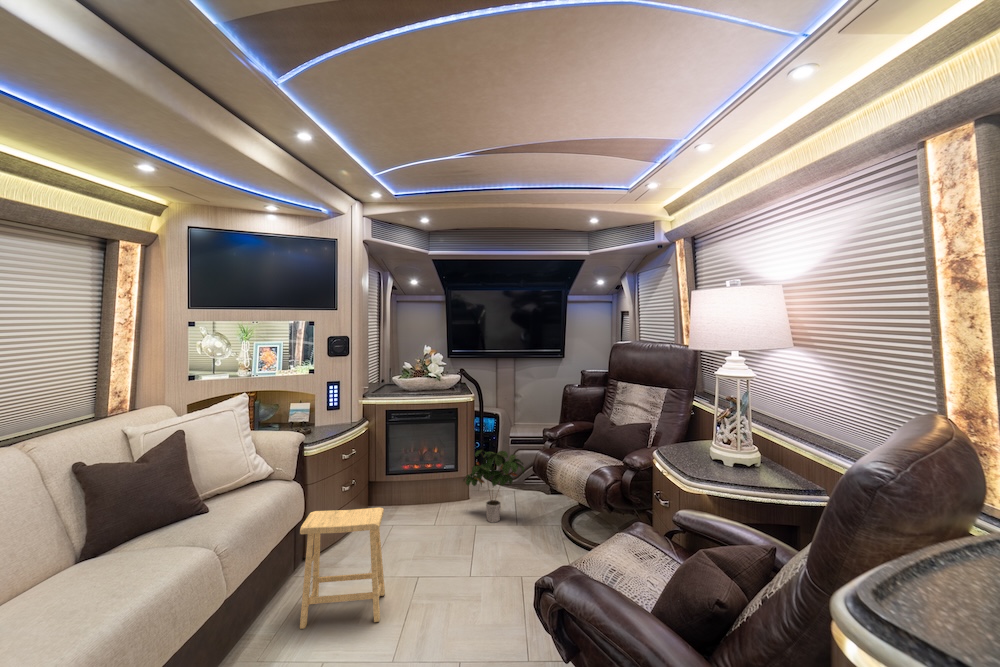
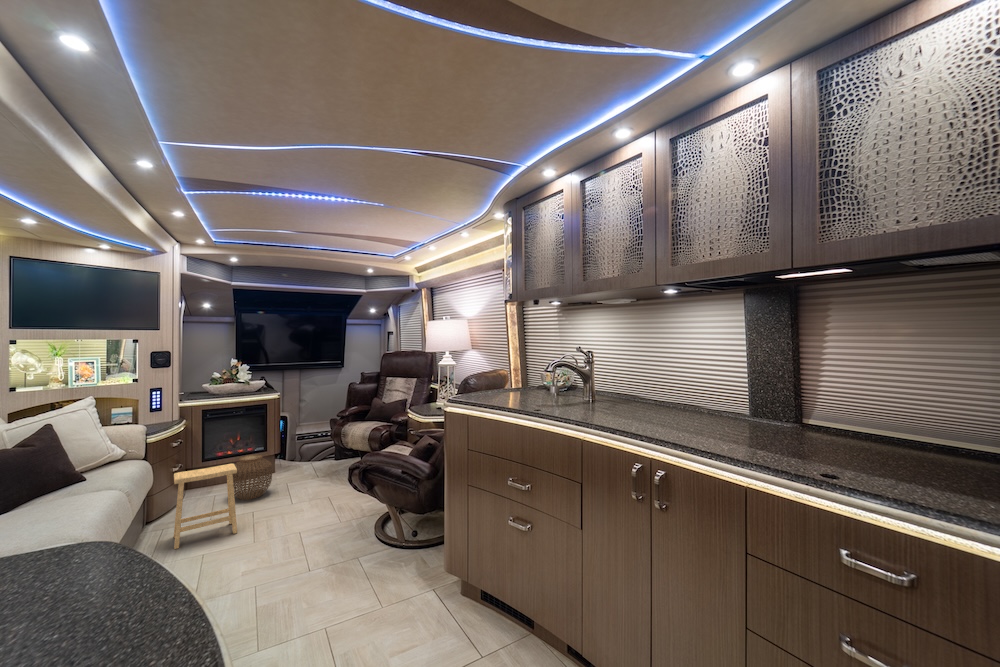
potted plant: present [463,450,525,522] -> none [276,428,325,479]
woven basket: none [399,482,451,547] -> present [233,455,272,500]

